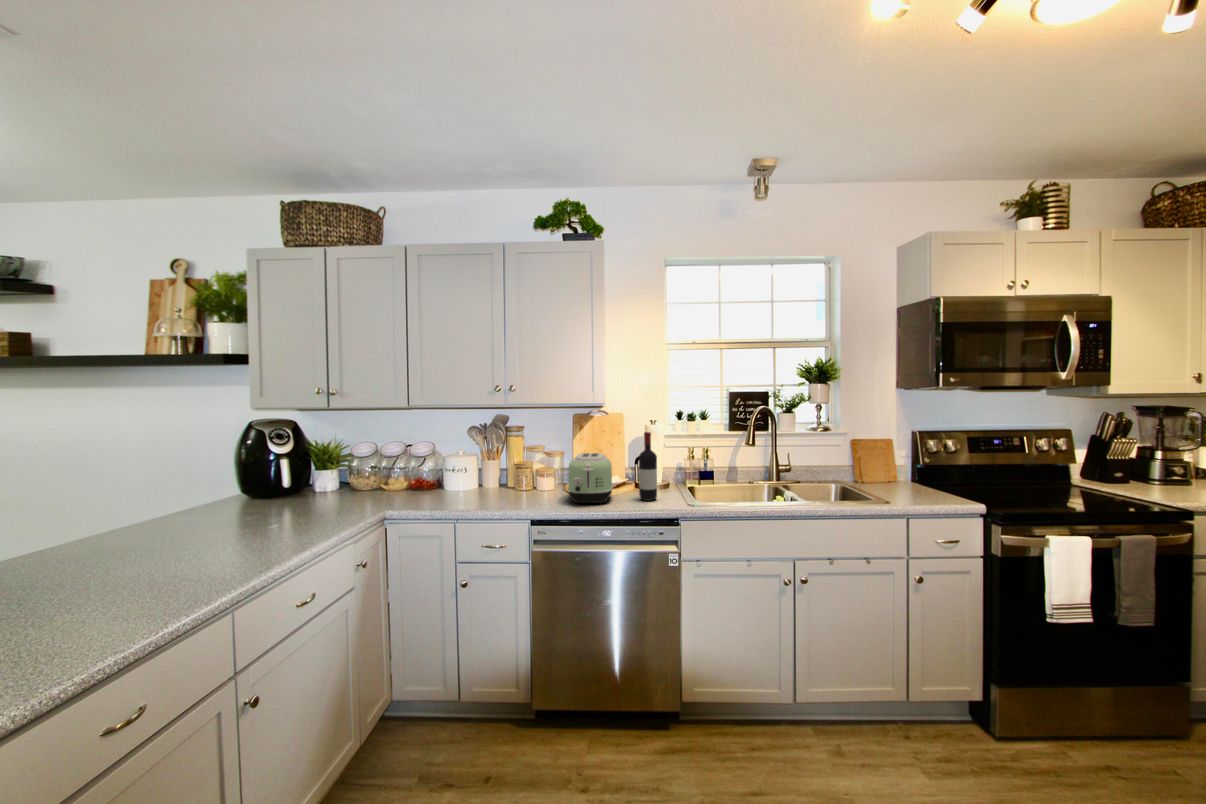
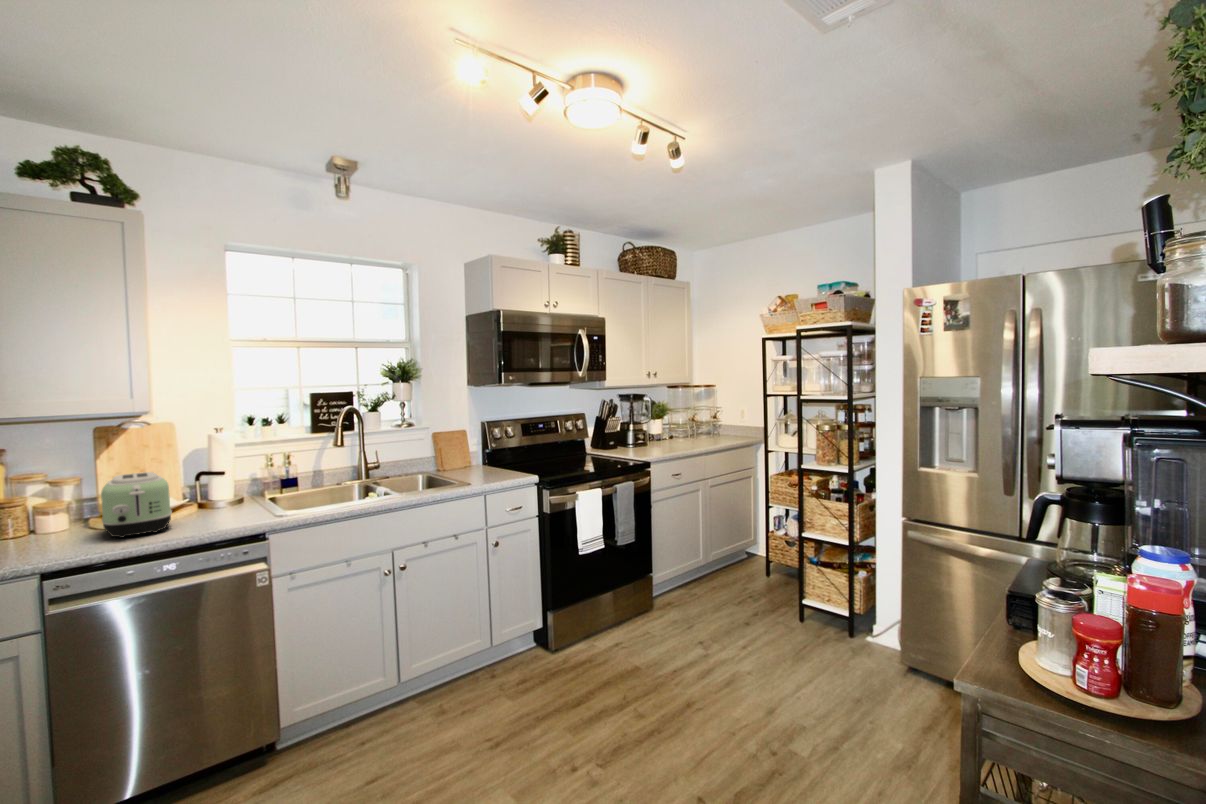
wine bottle: present [639,432,657,501] -> none [208,441,234,520]

